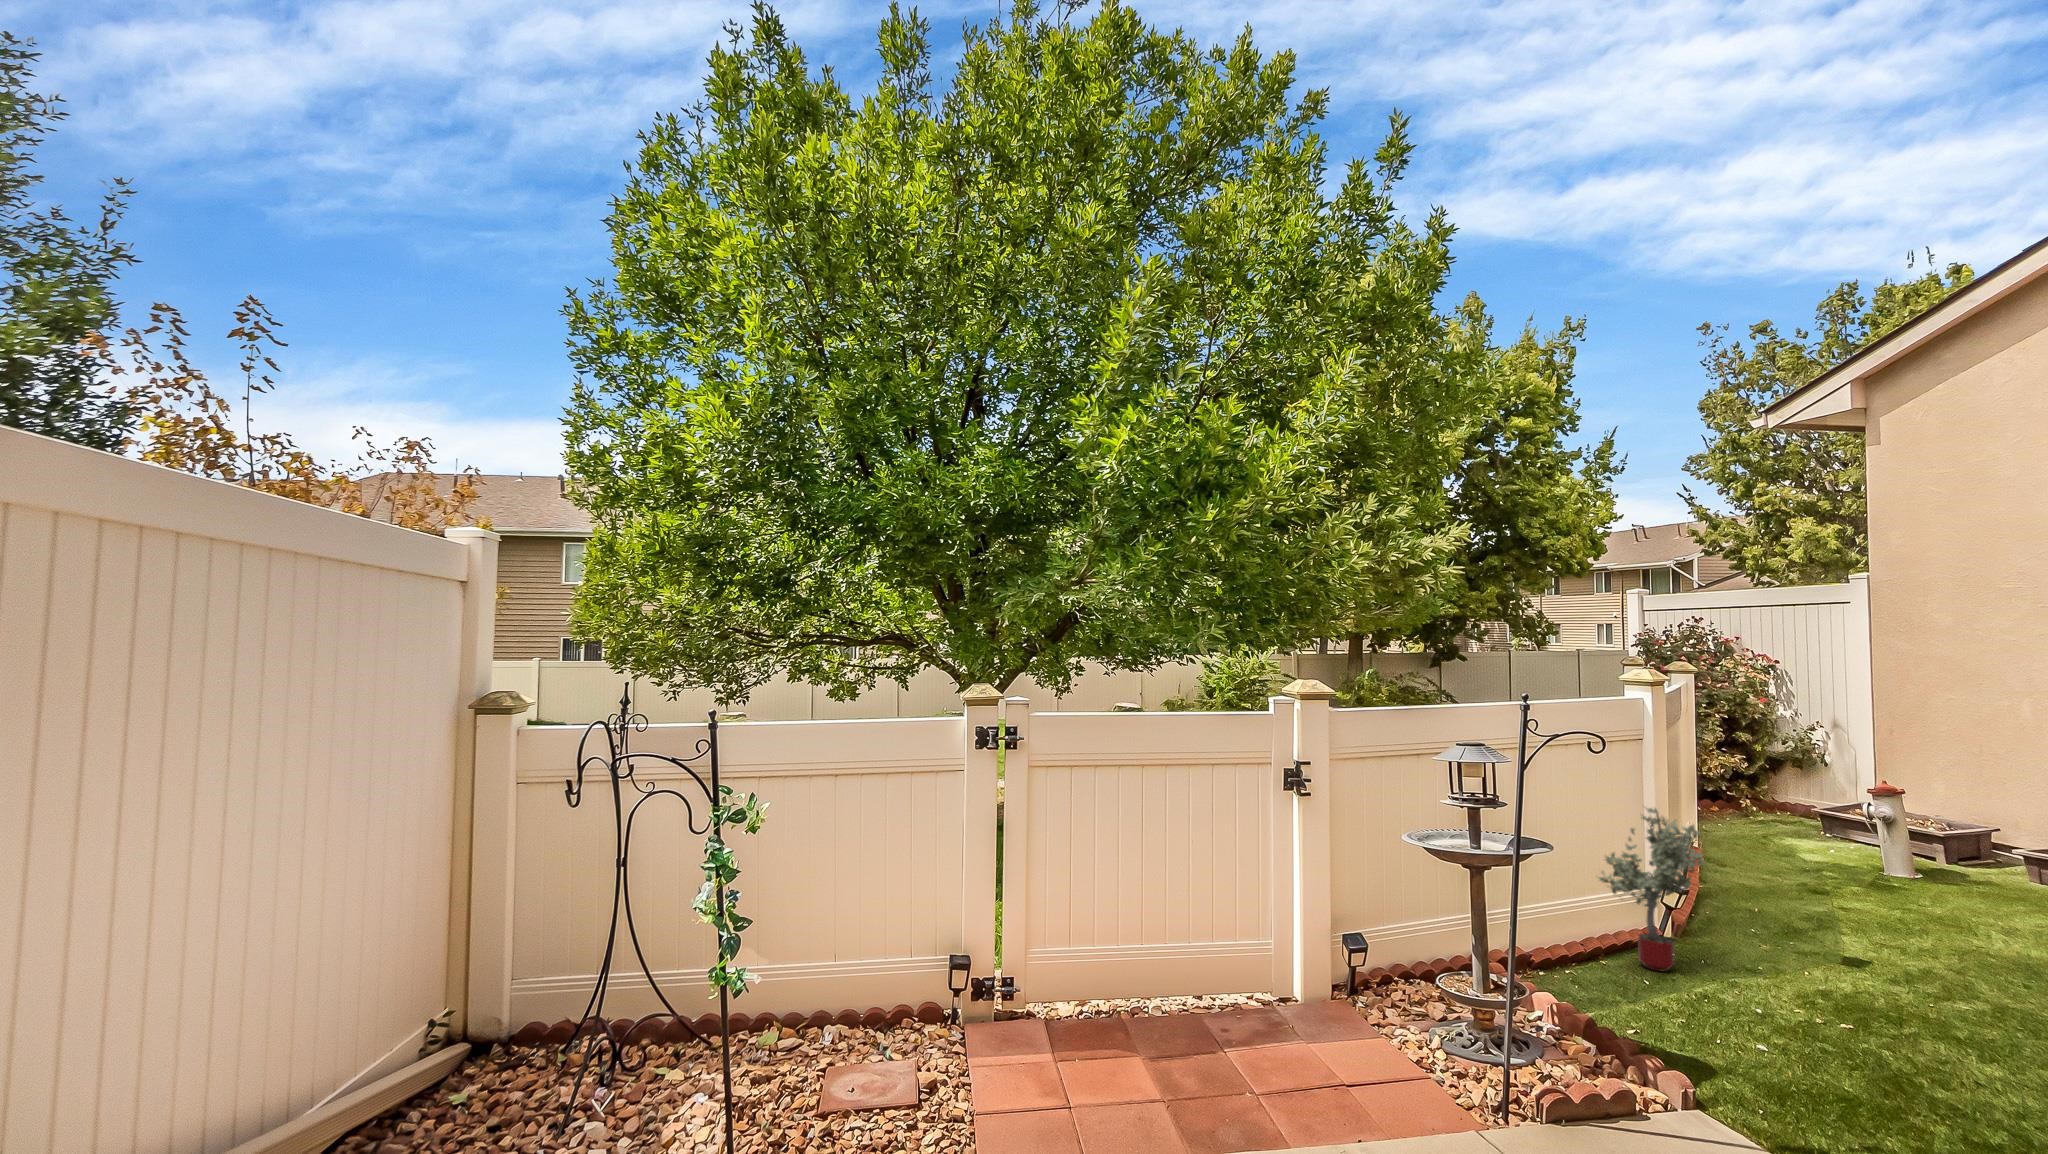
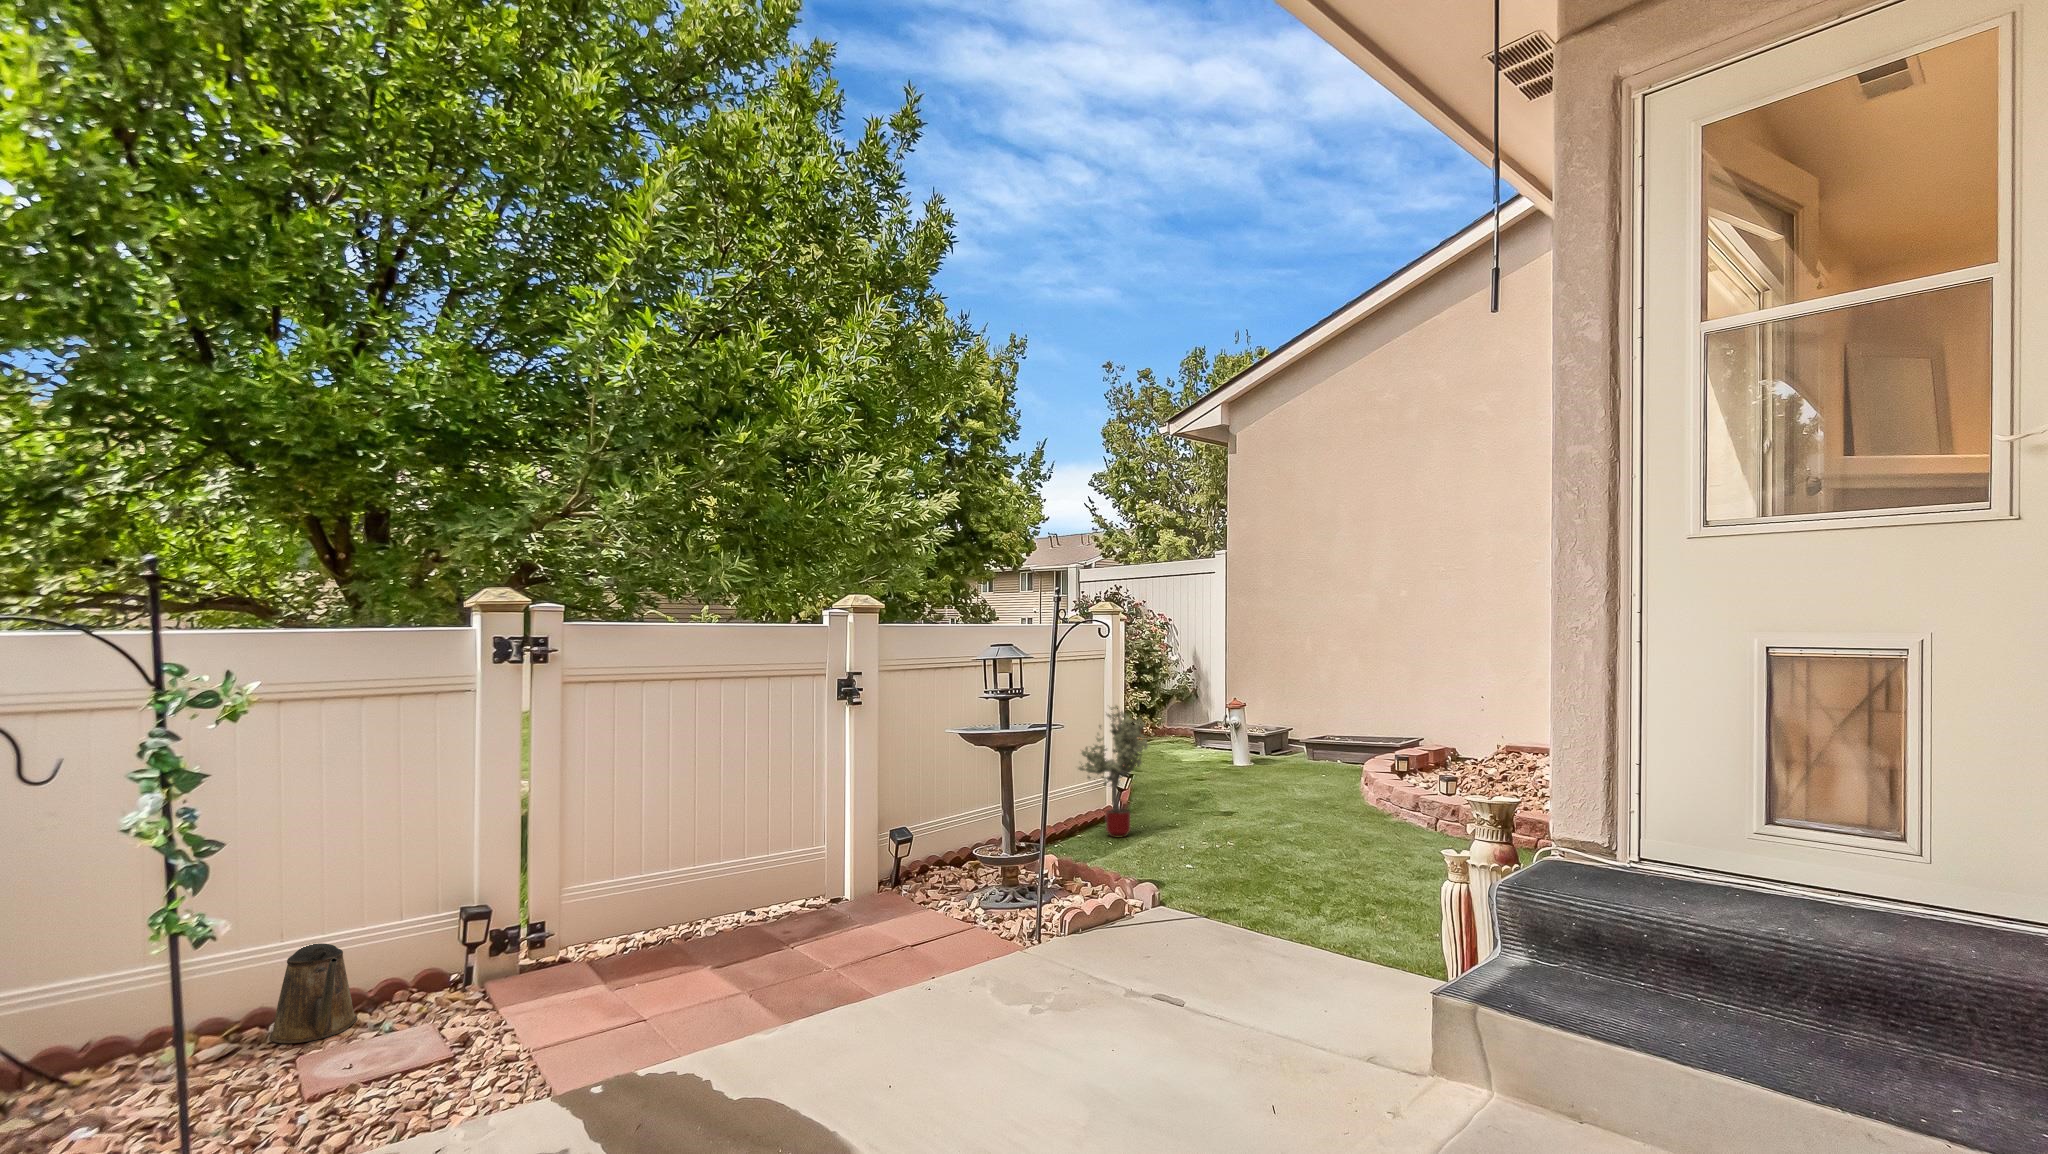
watering can: none [811,970,869,1055] -> present [270,943,357,1043]

